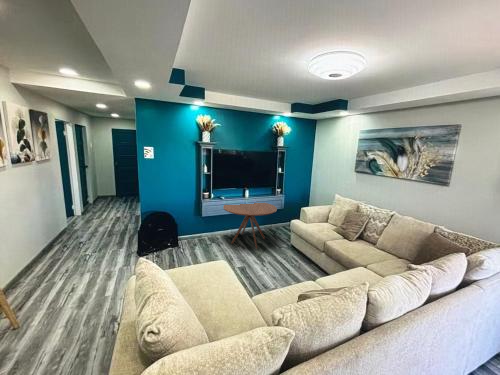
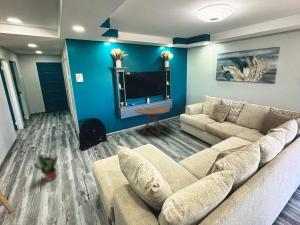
potted plant: none [62,253,97,292] -> present [34,154,58,181]

